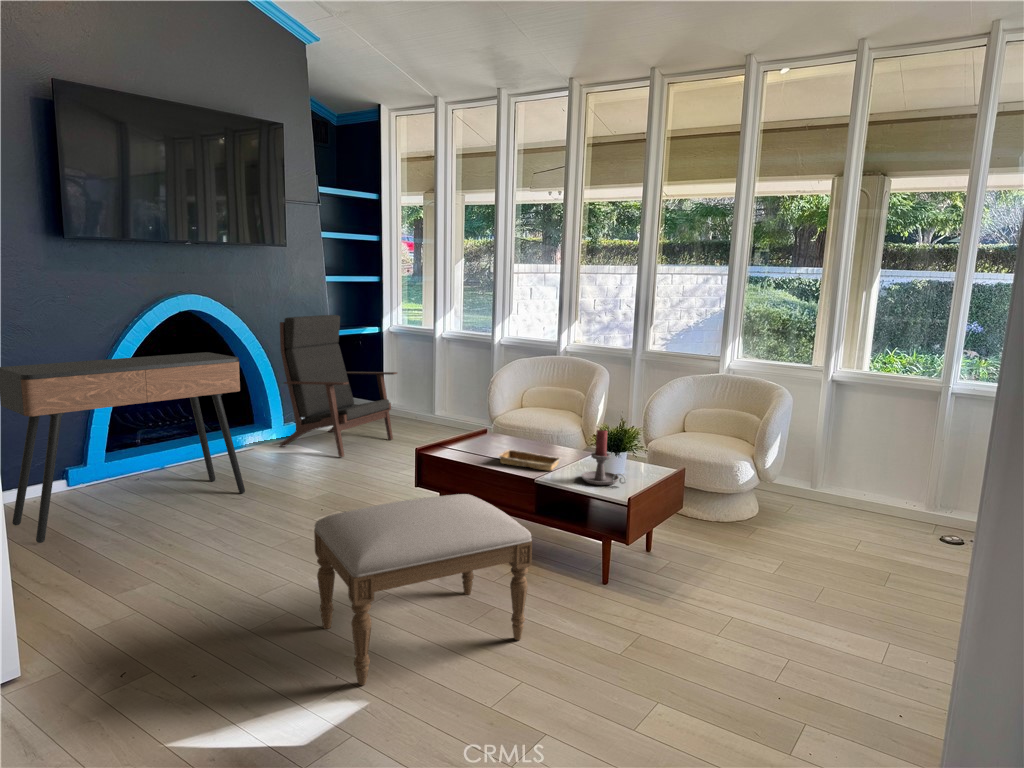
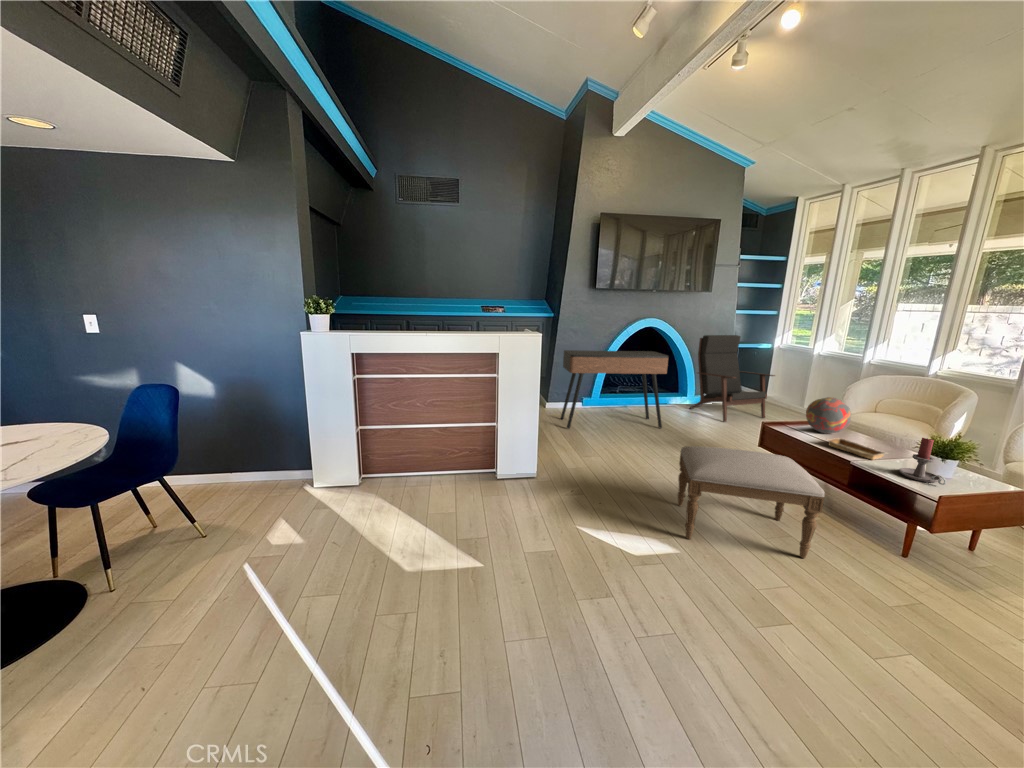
decorative orb: none [461,395,512,447] -> present [806,397,851,433]

